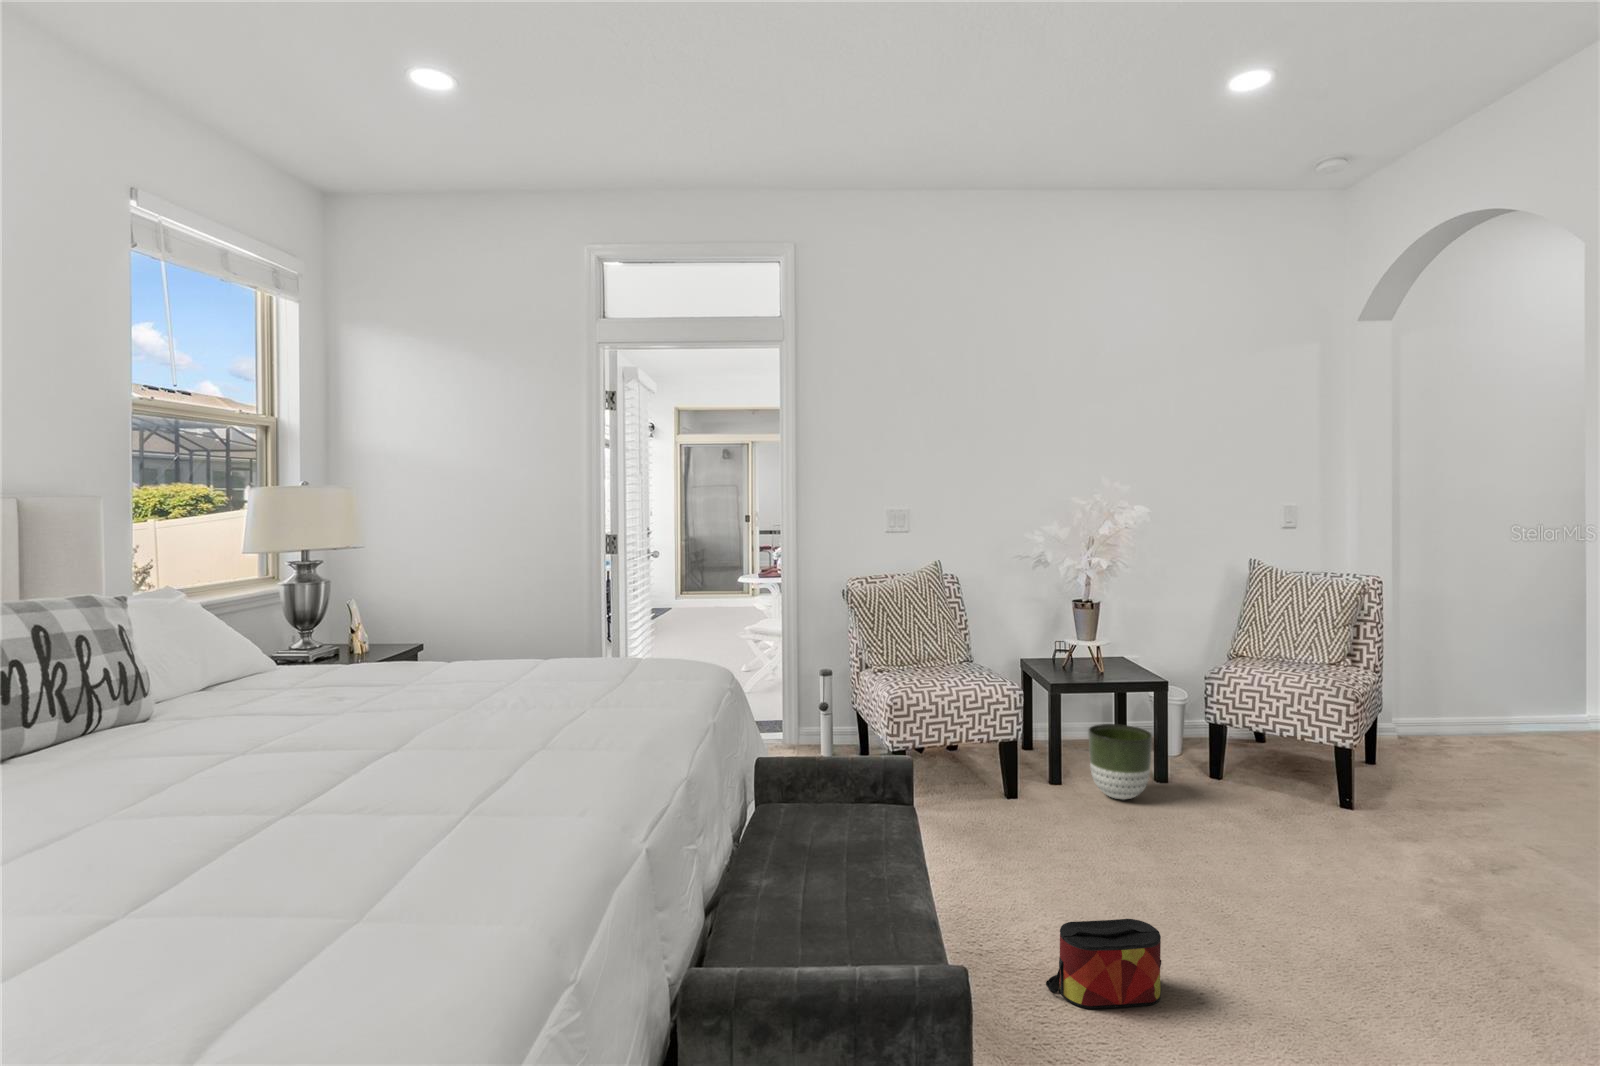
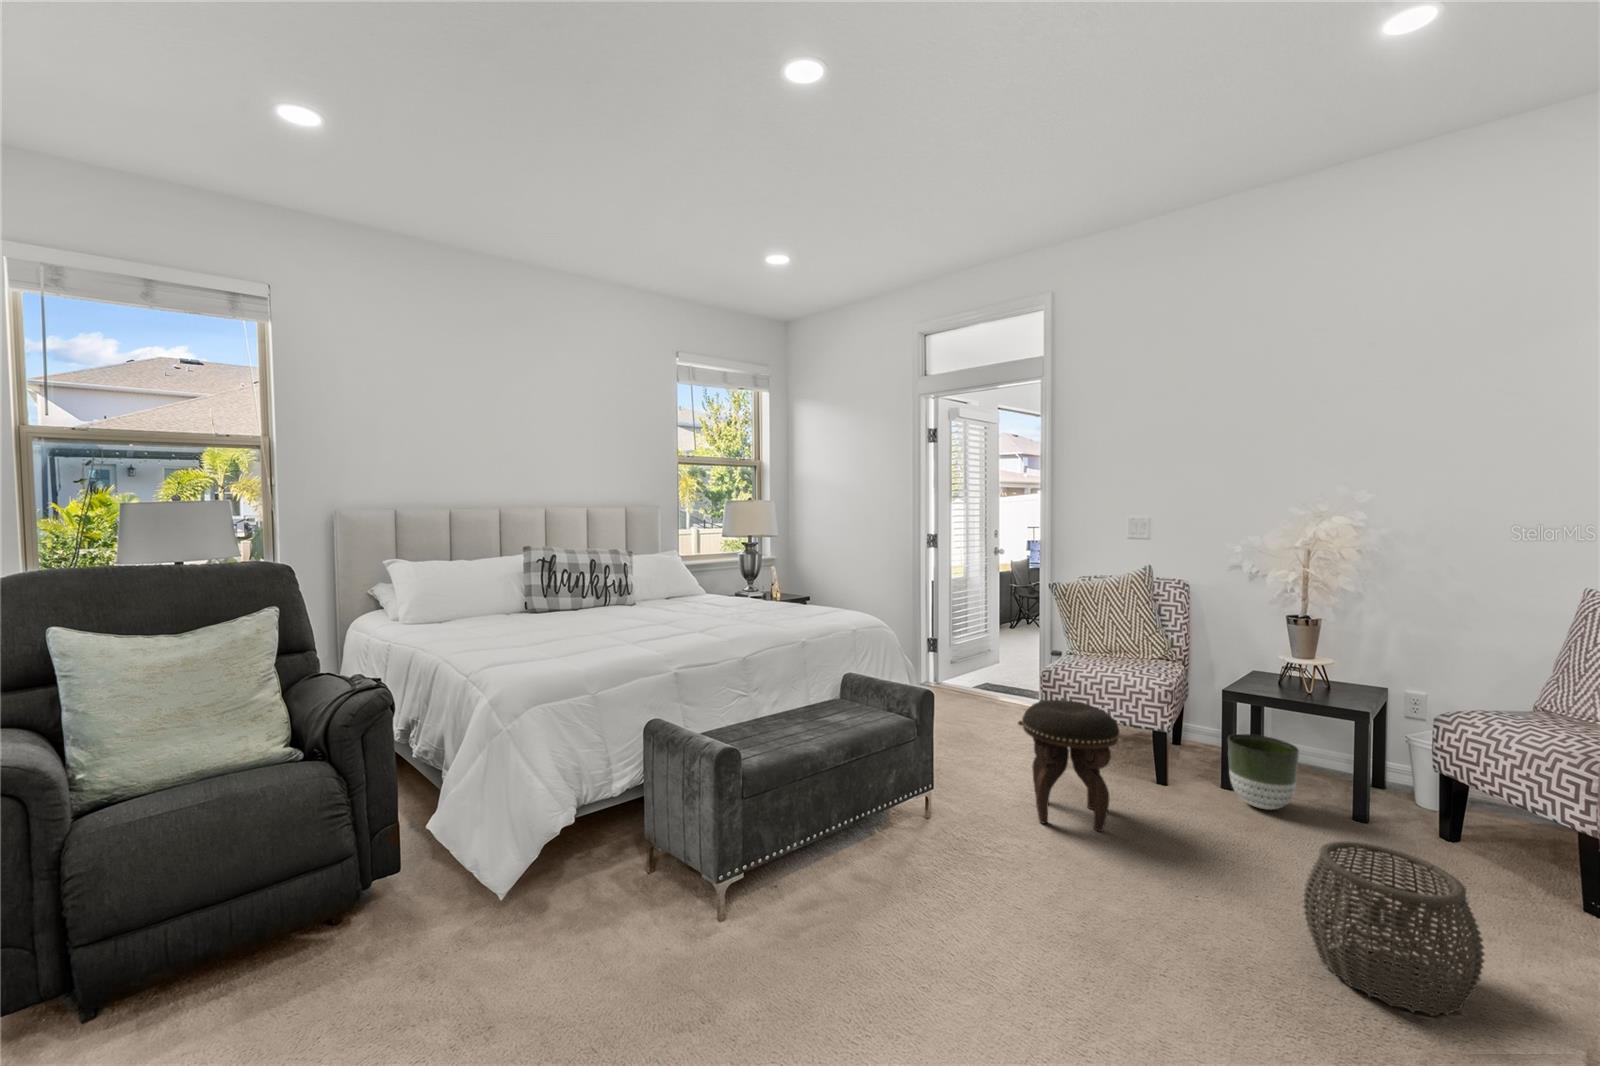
footstool: none [974,728,1090,894] -> present [1022,700,1119,832]
woven basket: none [1332,803,1485,948] -> present [1303,841,1485,1016]
bag: present [1046,919,1161,1009] -> none [954,821,1041,898]

